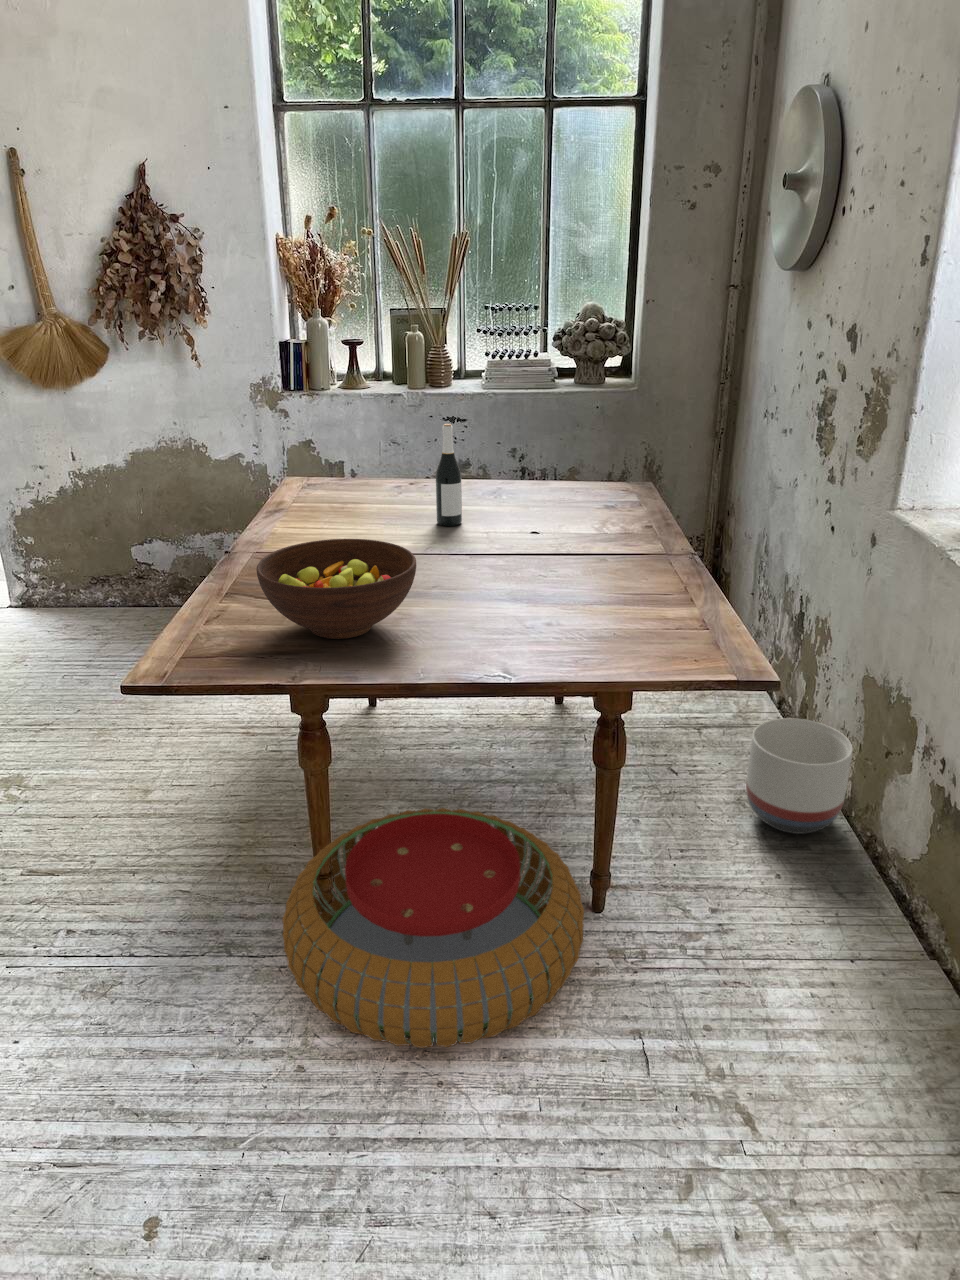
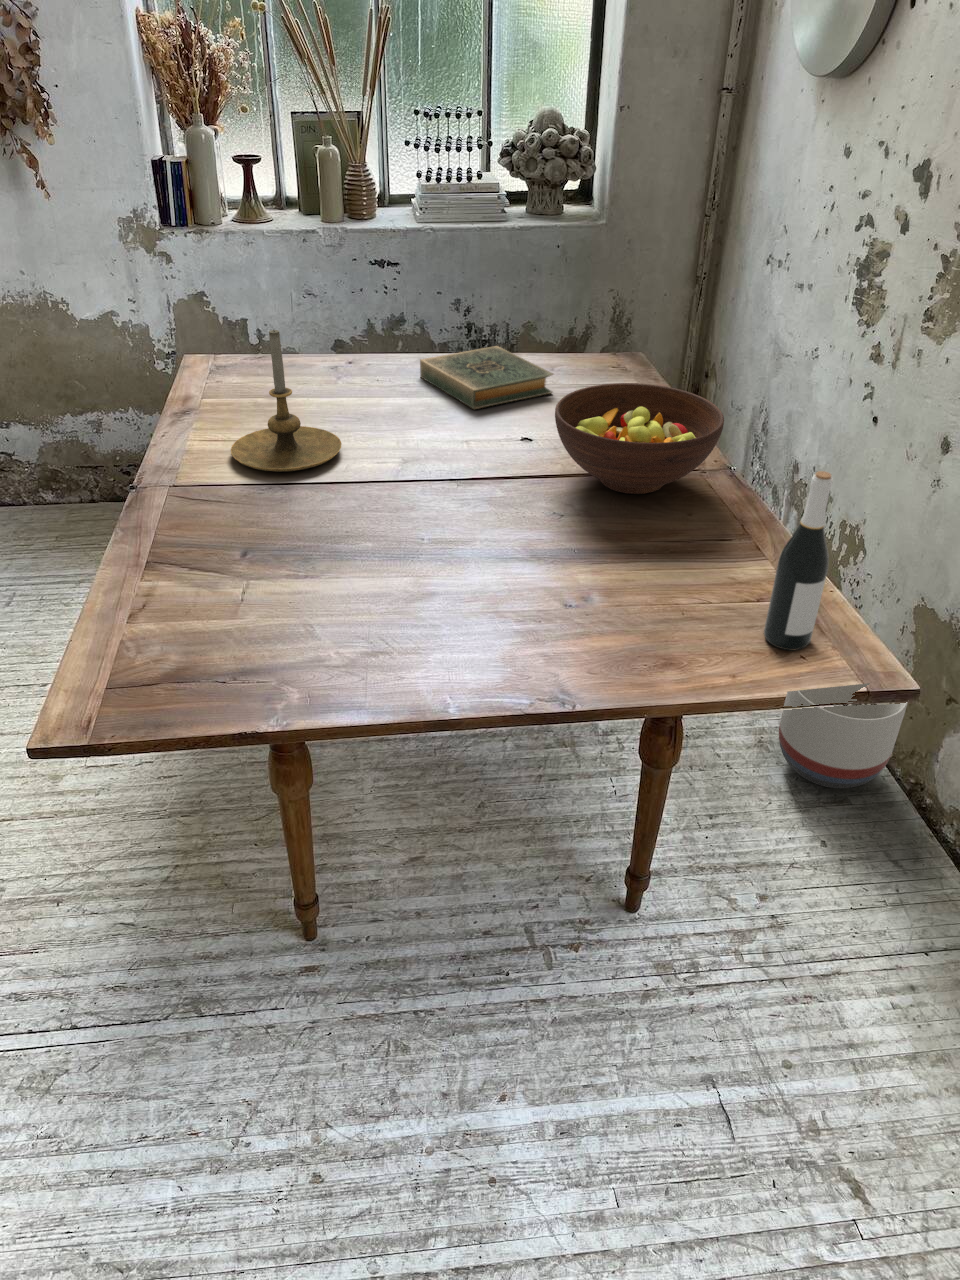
wine bottle: present [436,424,462,526] -> present [764,471,833,650]
candle holder: none [304,441,389,545] -> present [231,330,342,472]
hardback book: none [464,472,567,513] -> present [420,346,553,409]
fruit bowl: present [257,539,416,639] -> present [555,383,724,494]
pouf: present [282,808,584,1048] -> none [267,805,636,1139]

